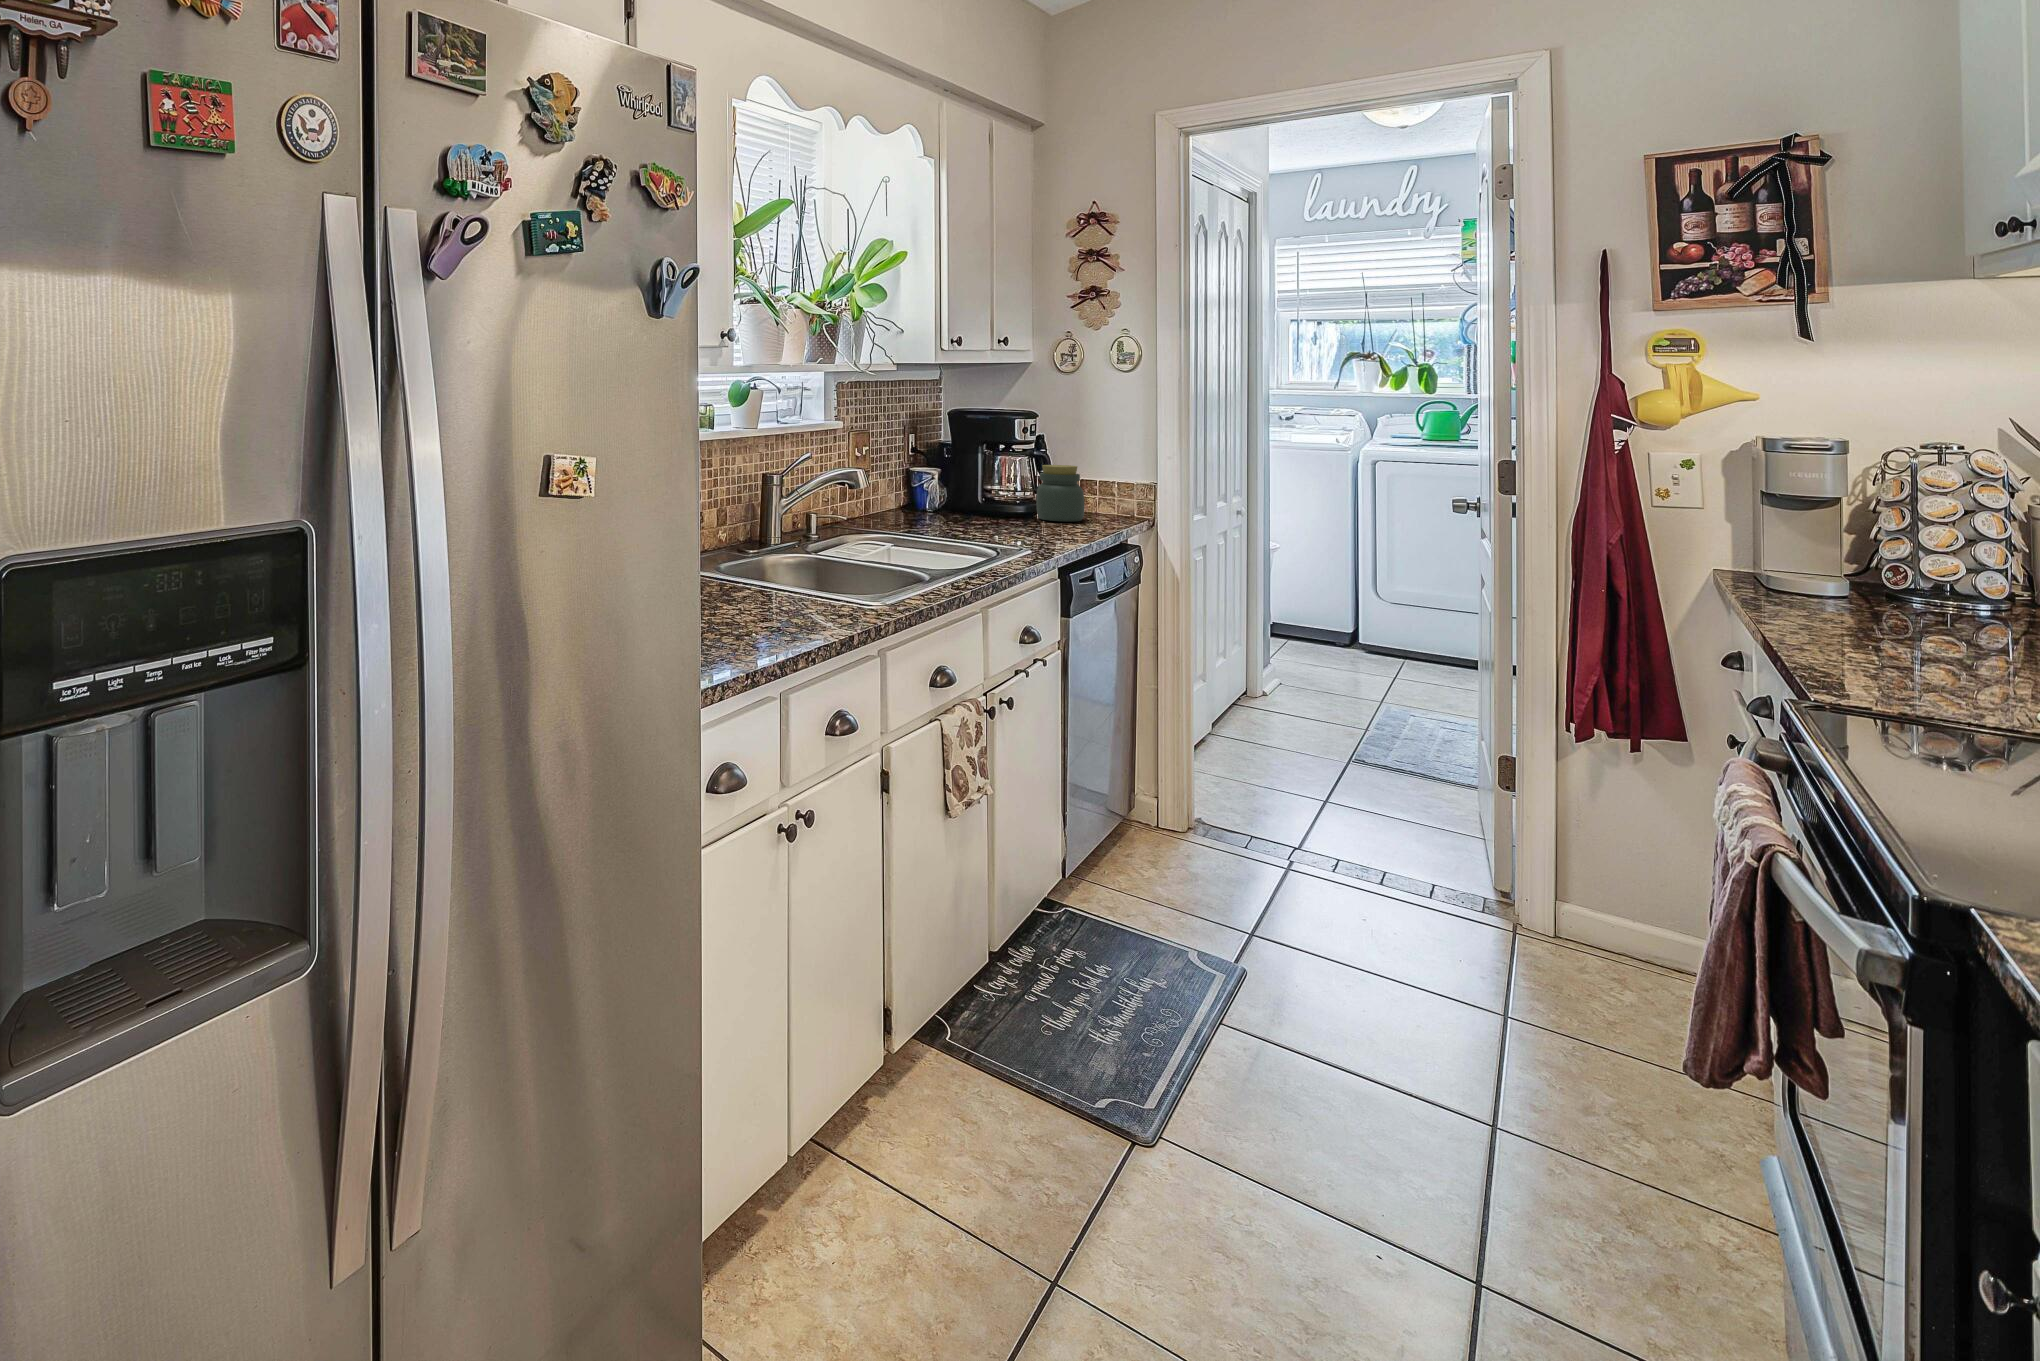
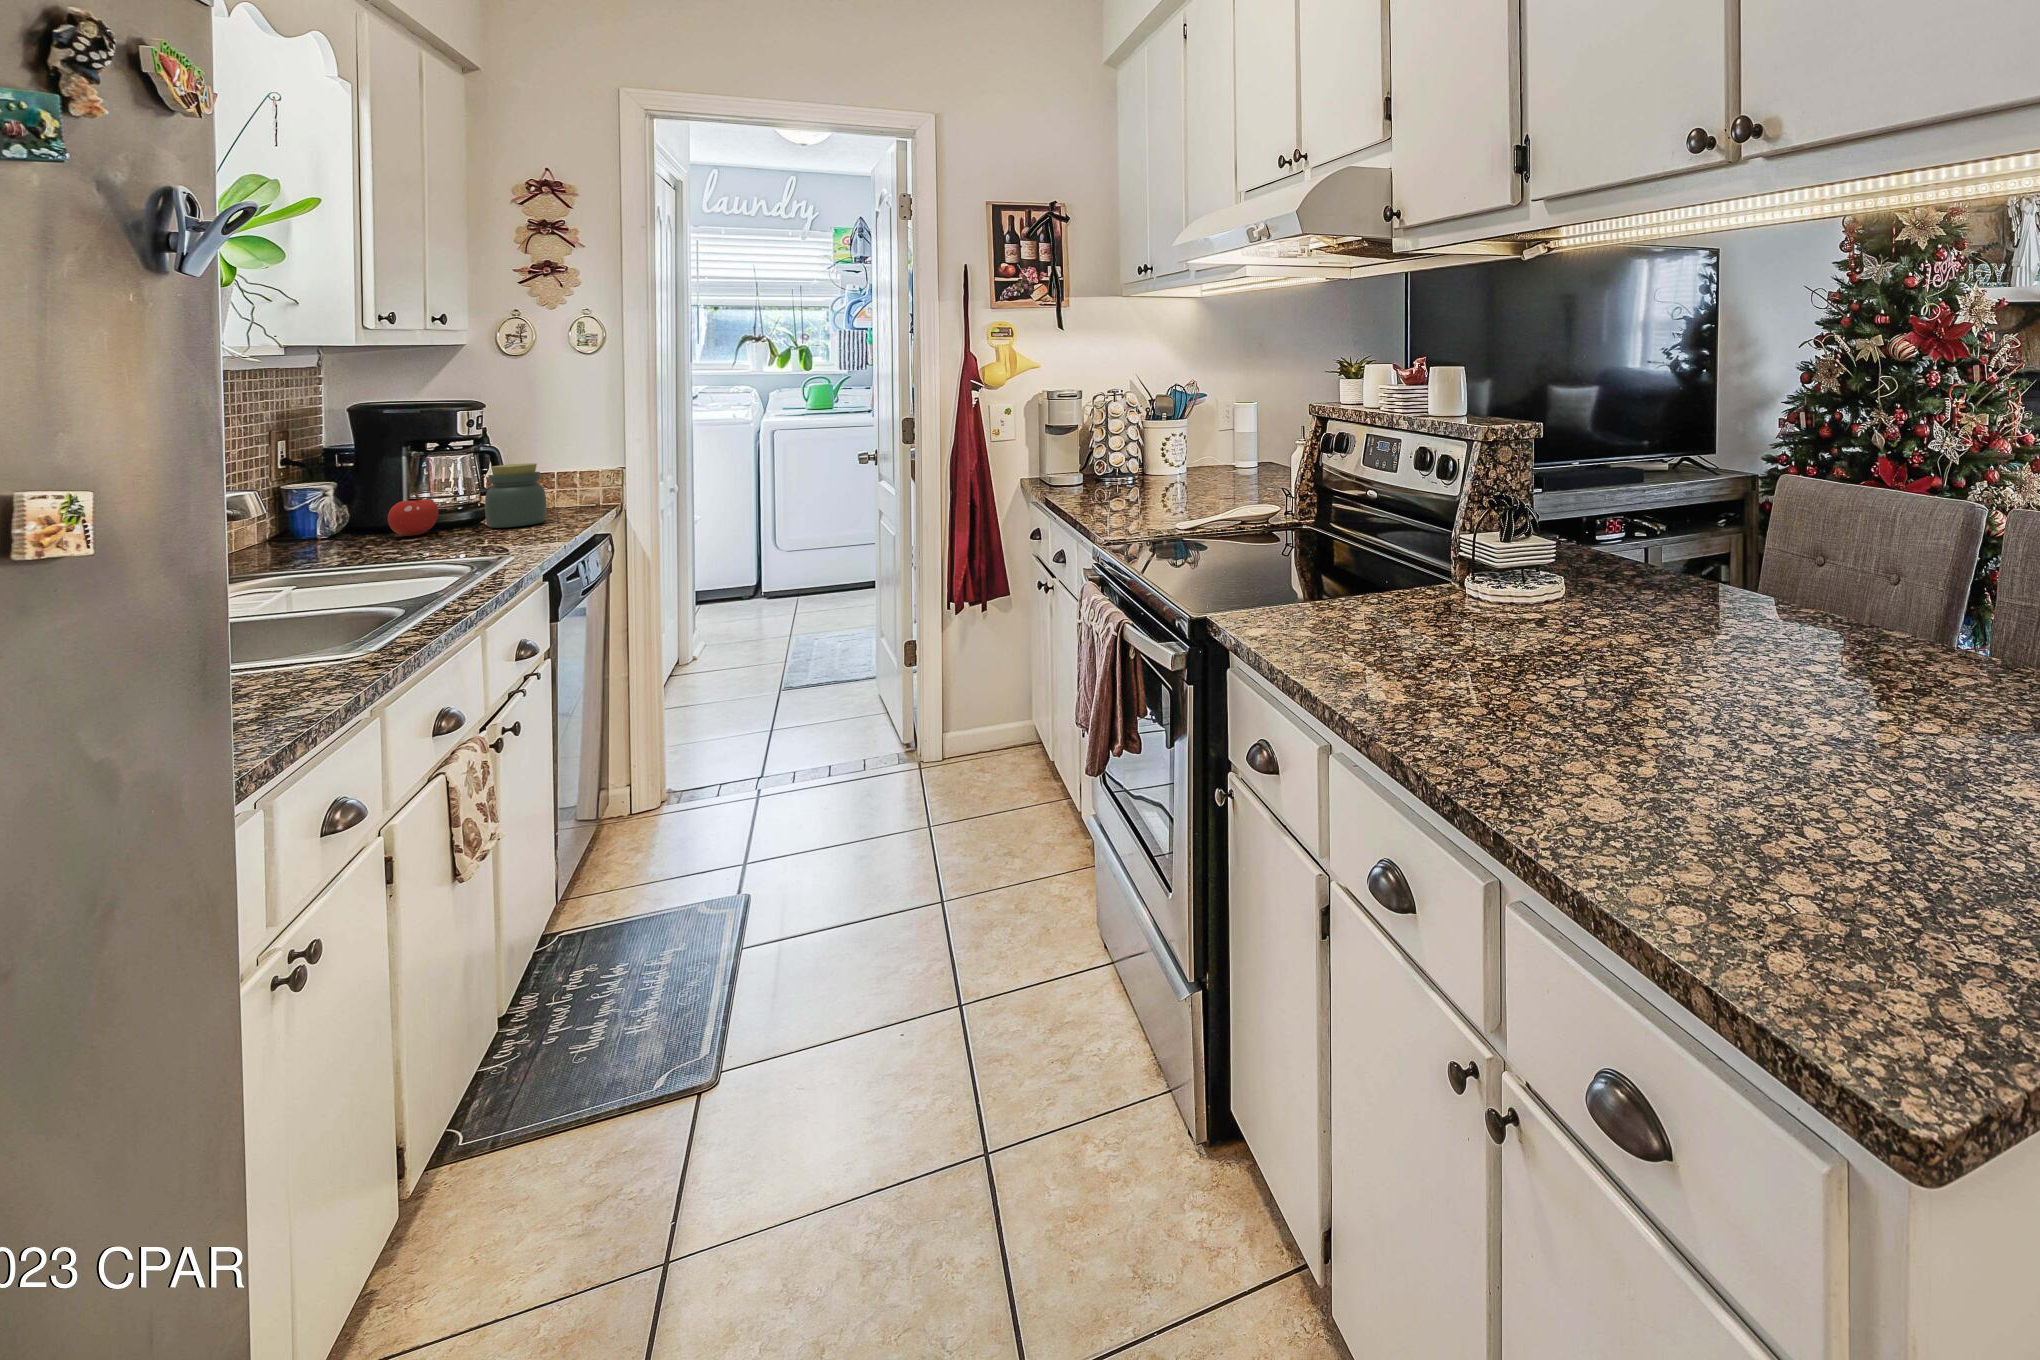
fruit: none [968,482,1003,516] -> present [388,494,439,536]

